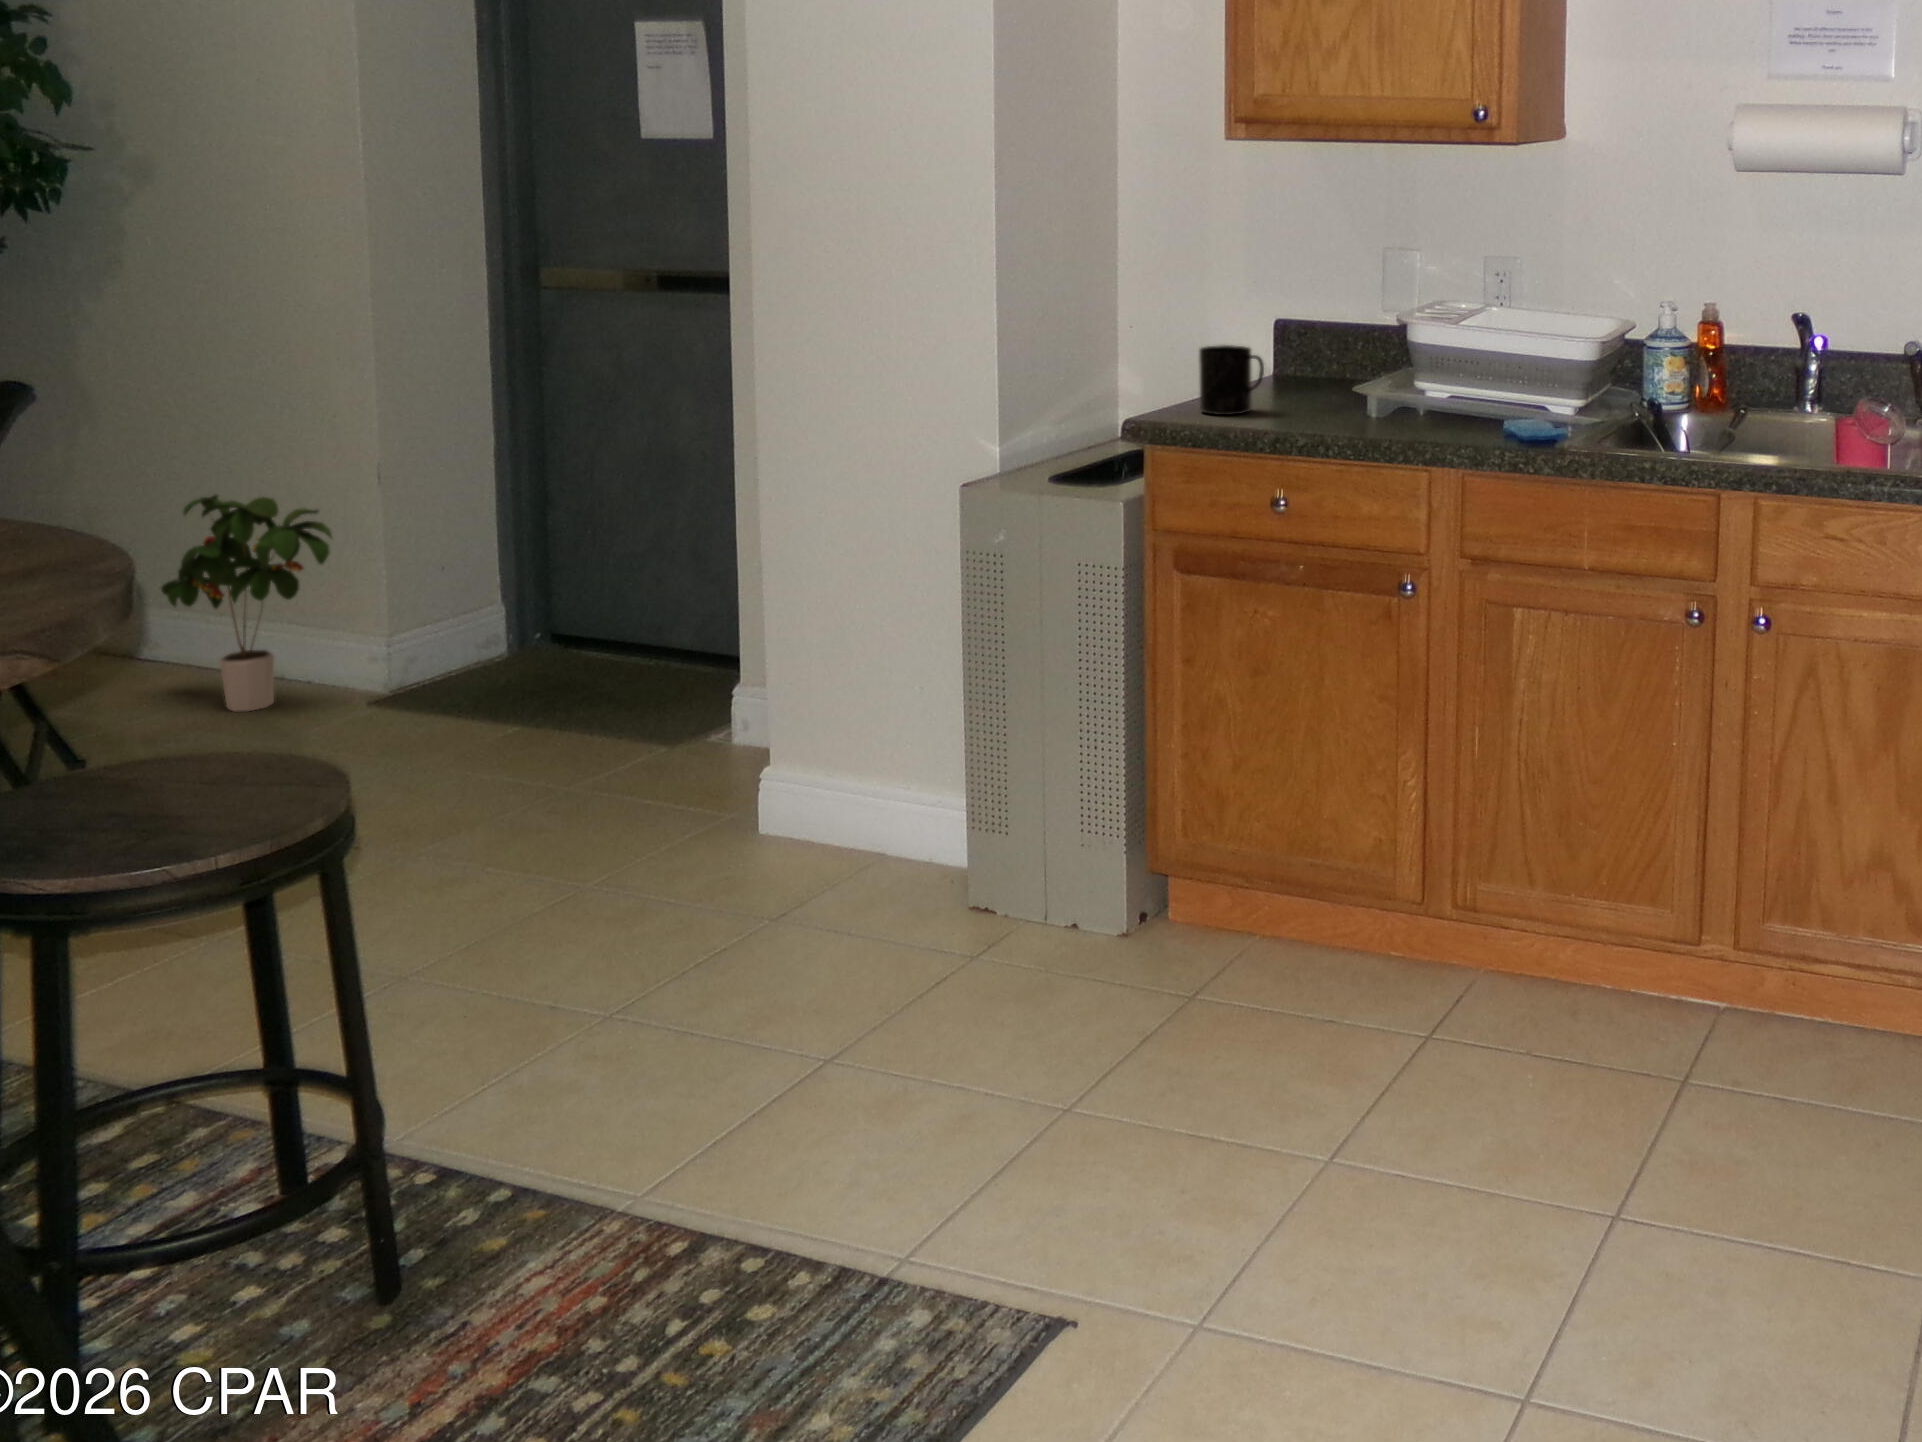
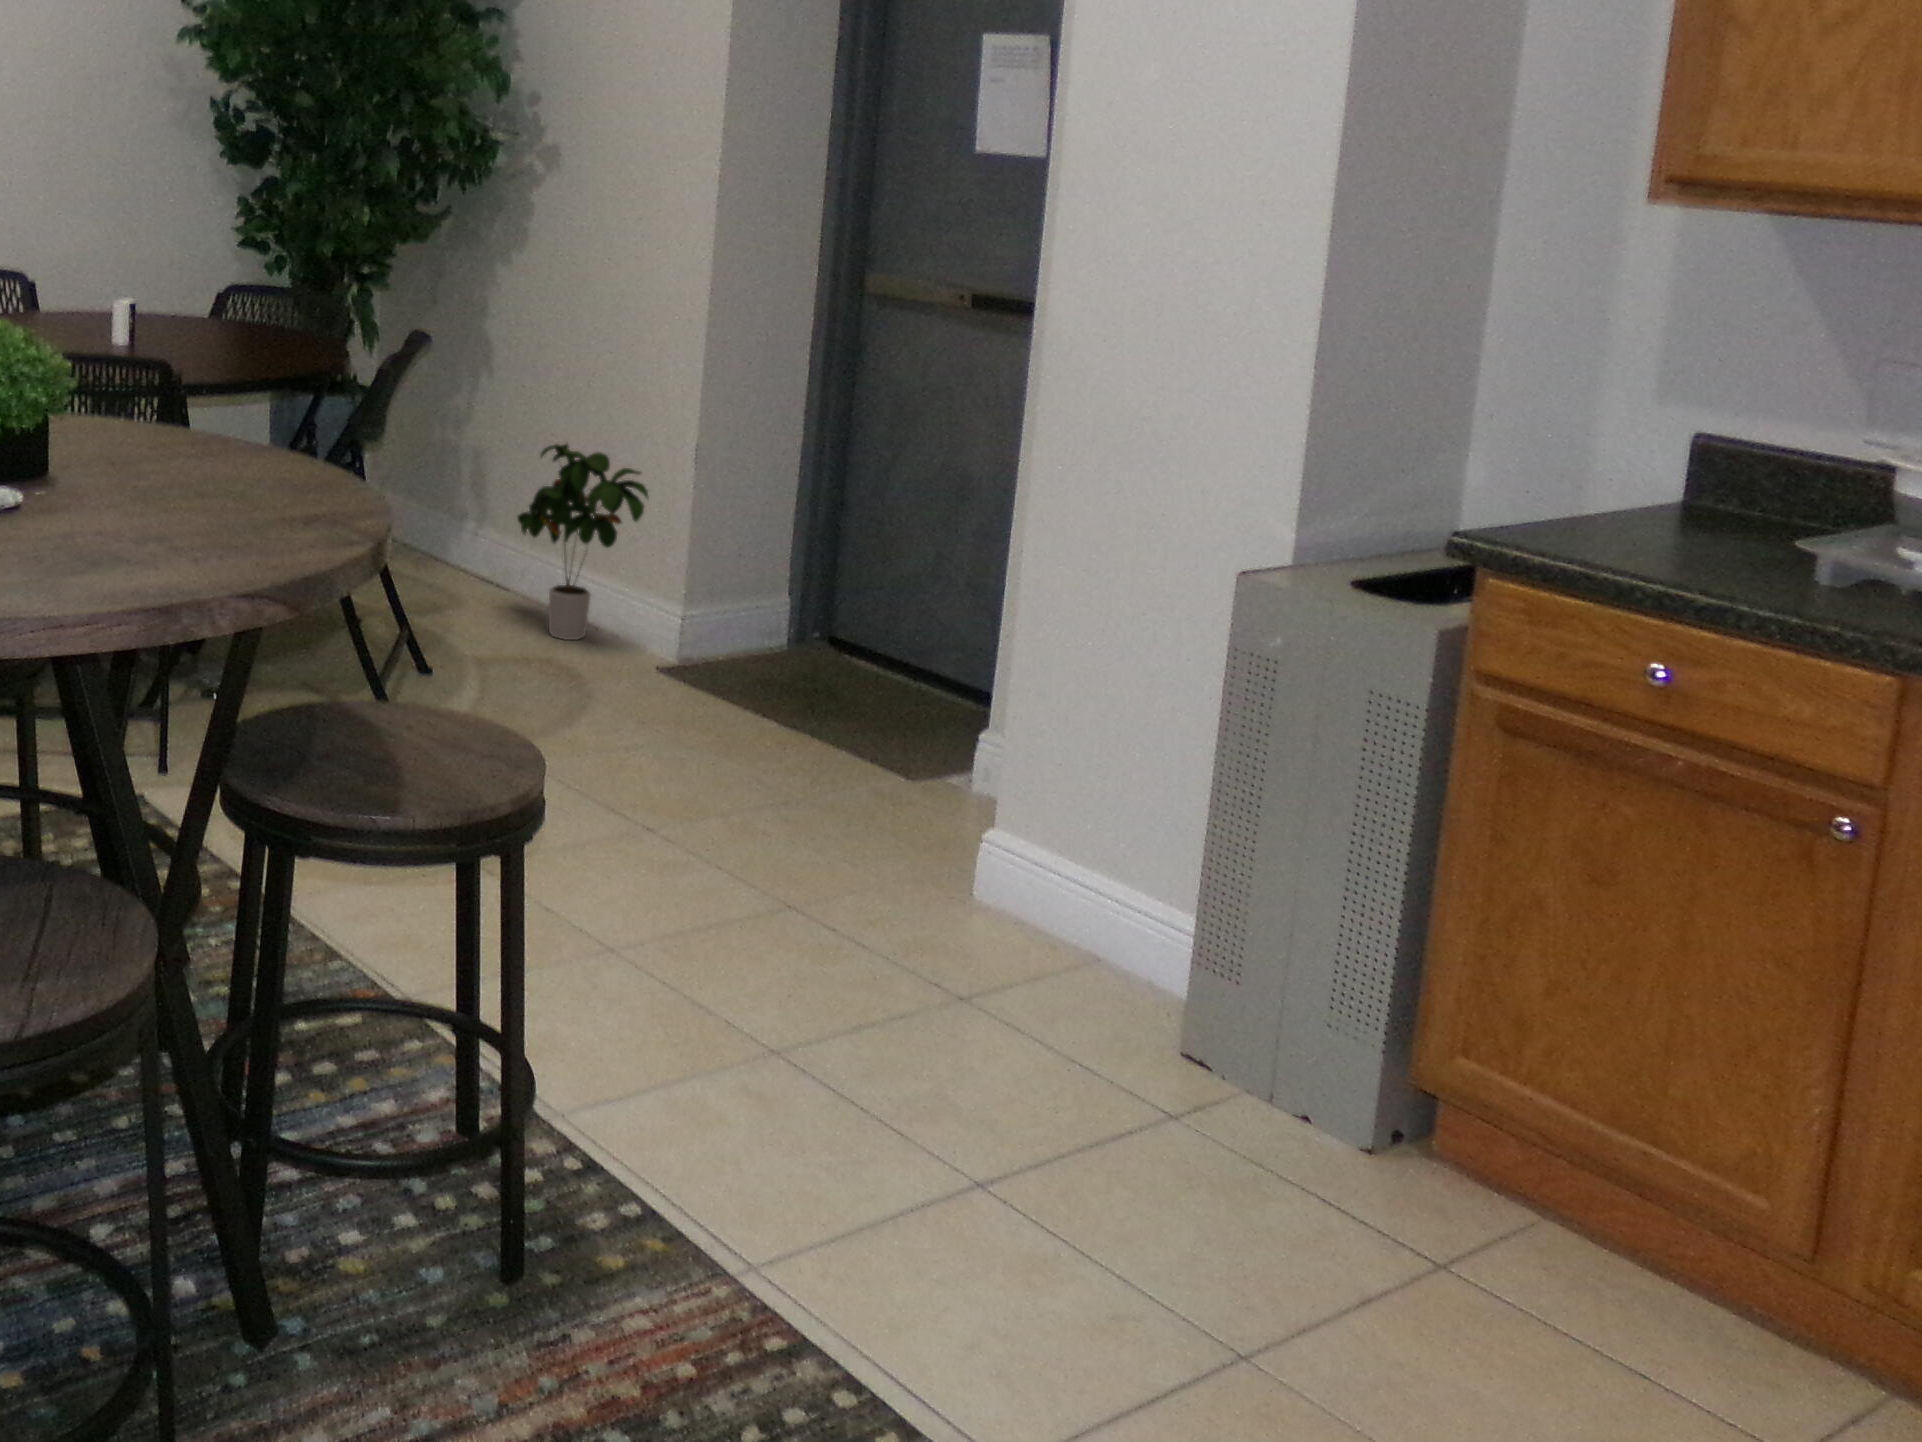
mug: present [1199,345,1264,415] -> none [1559,458,1661,551]

